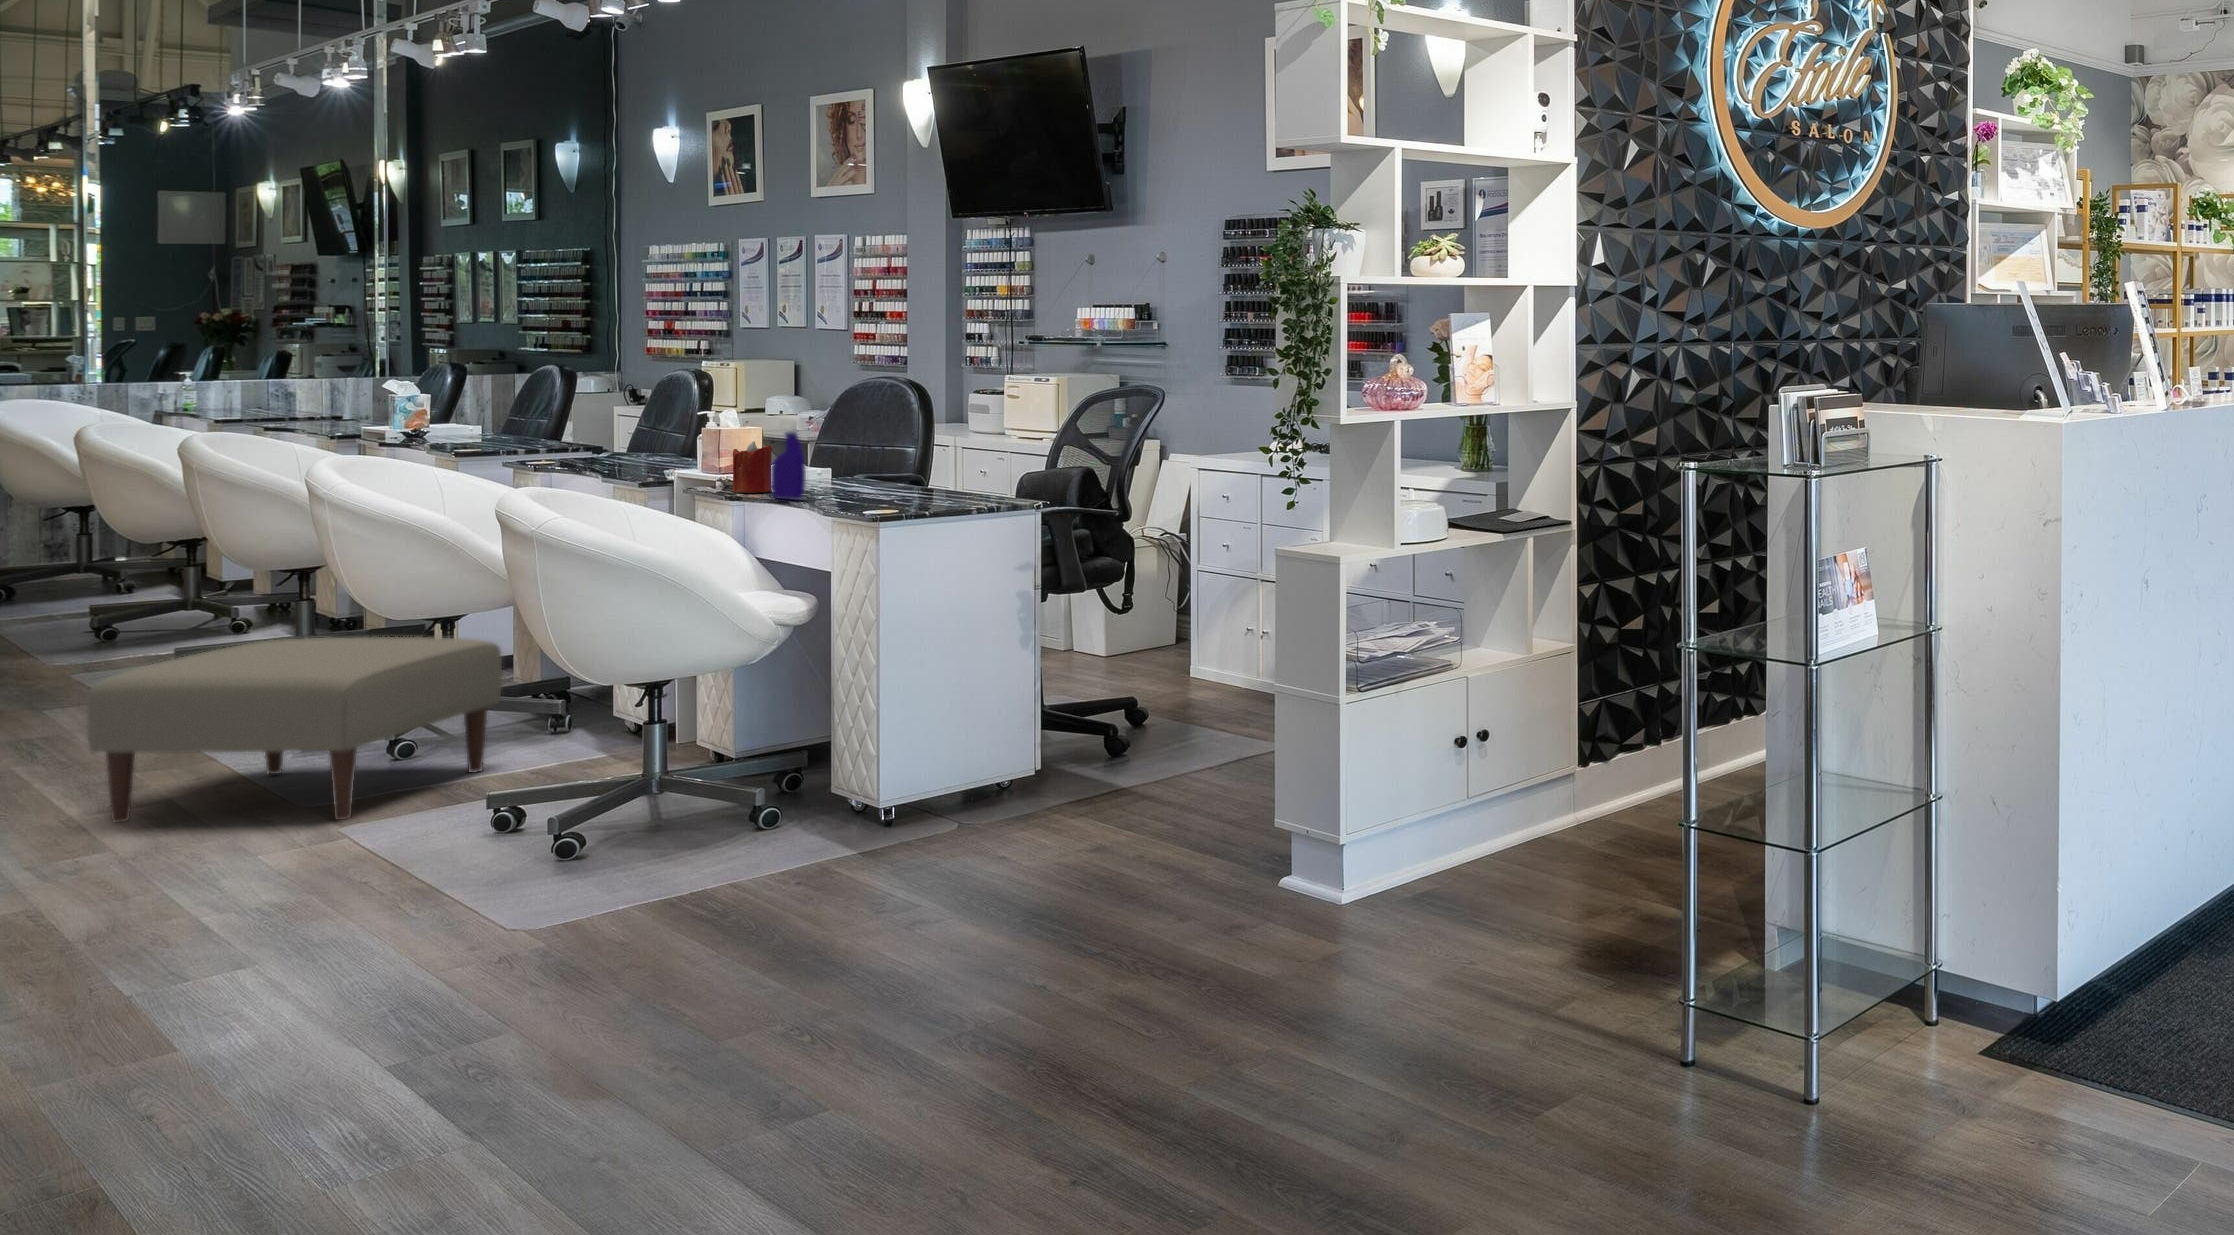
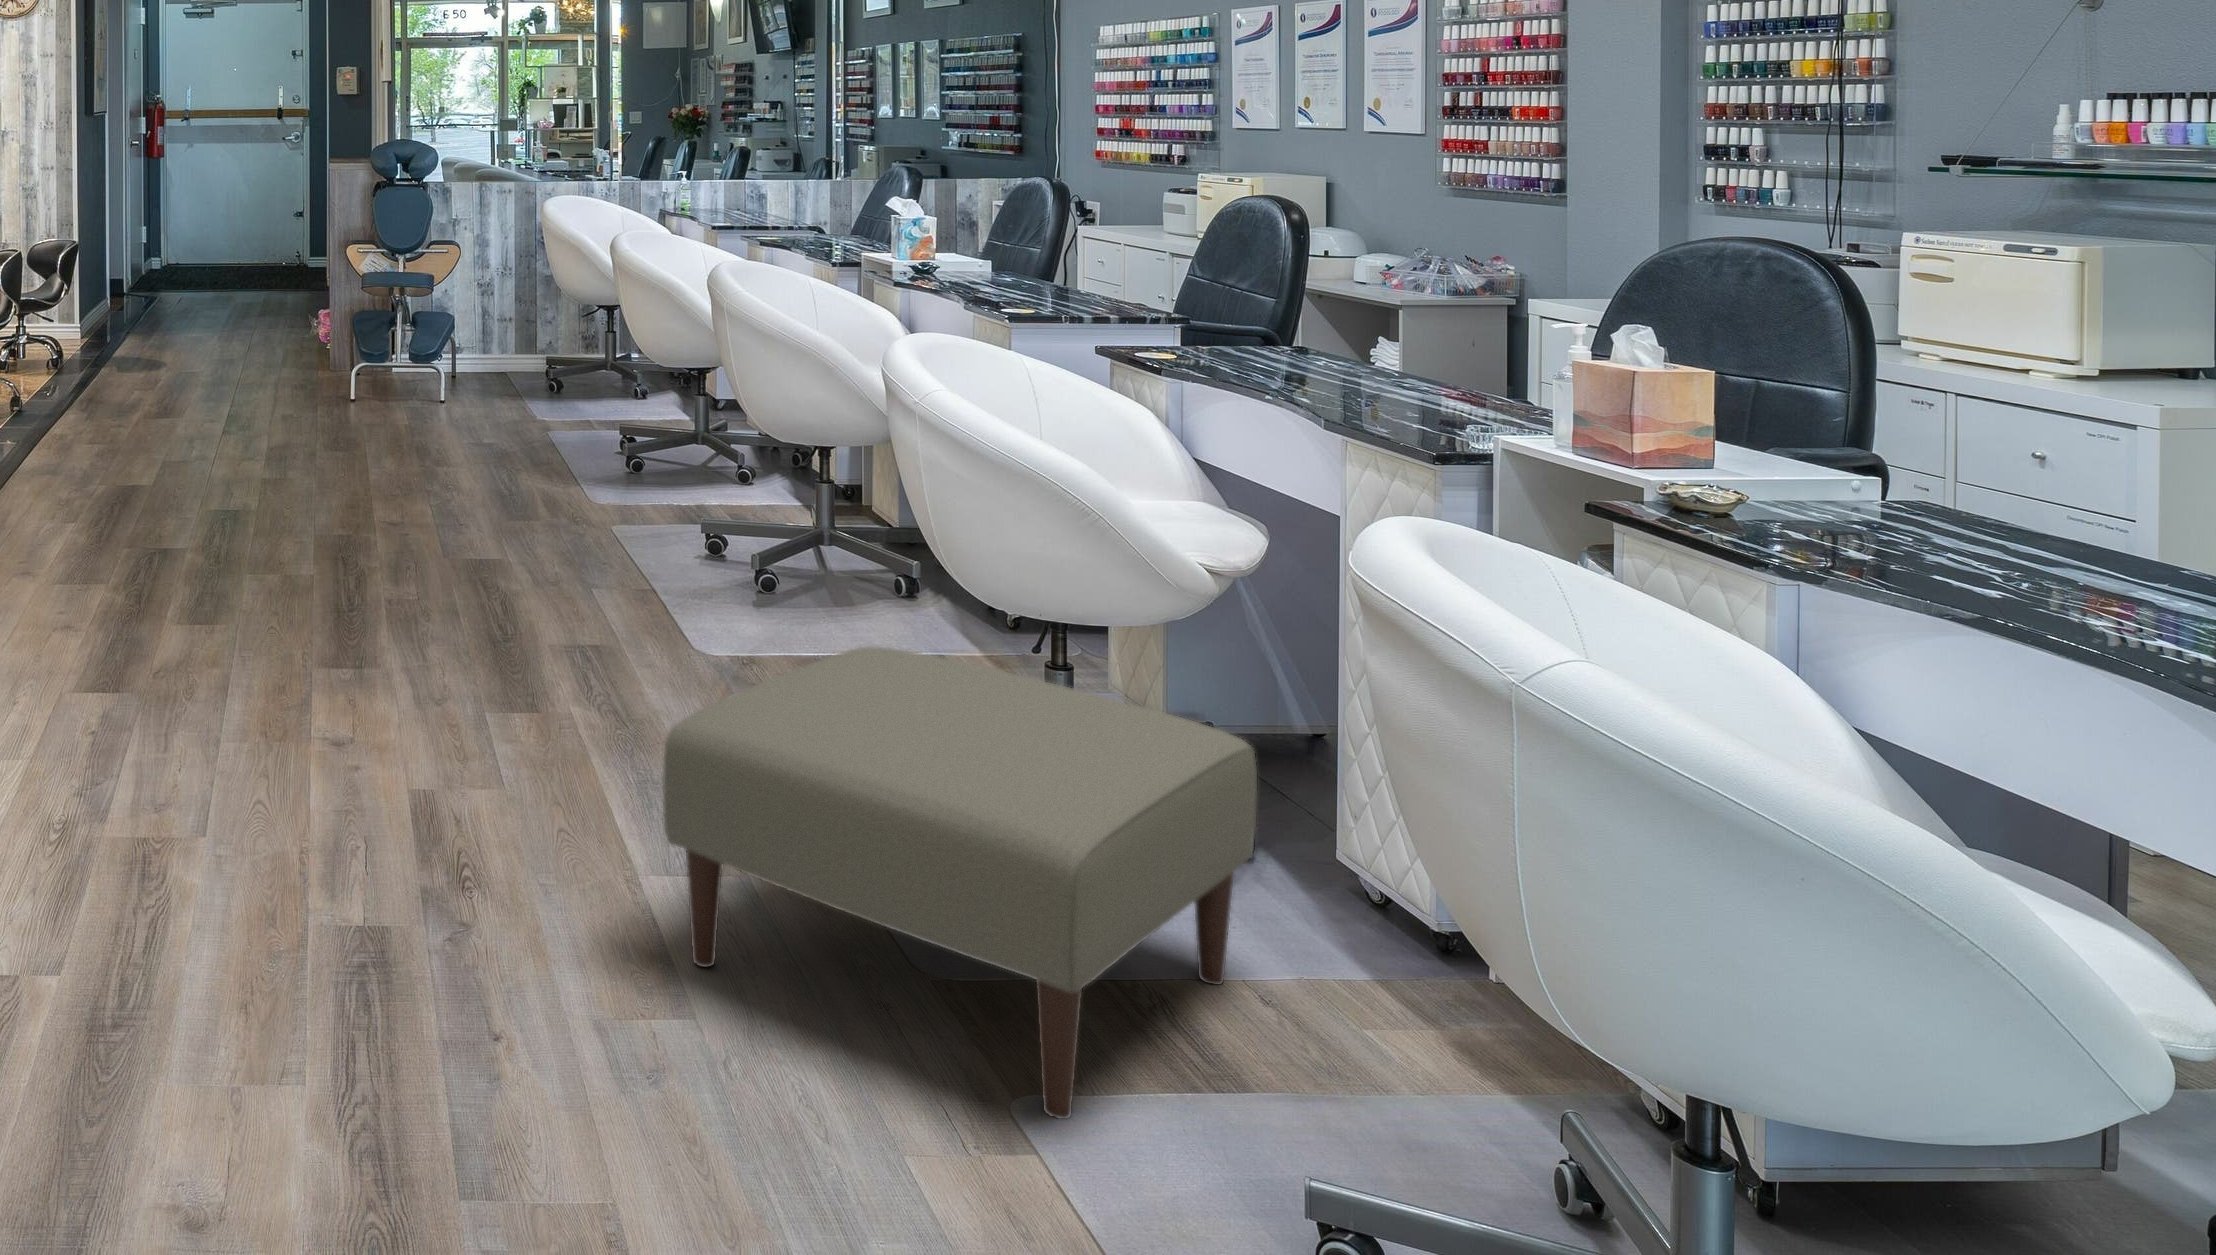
spray bottle: present [771,415,806,500] -> none [1984,359,2116,590]
candle: present [733,441,773,493] -> none [1808,406,1919,536]

